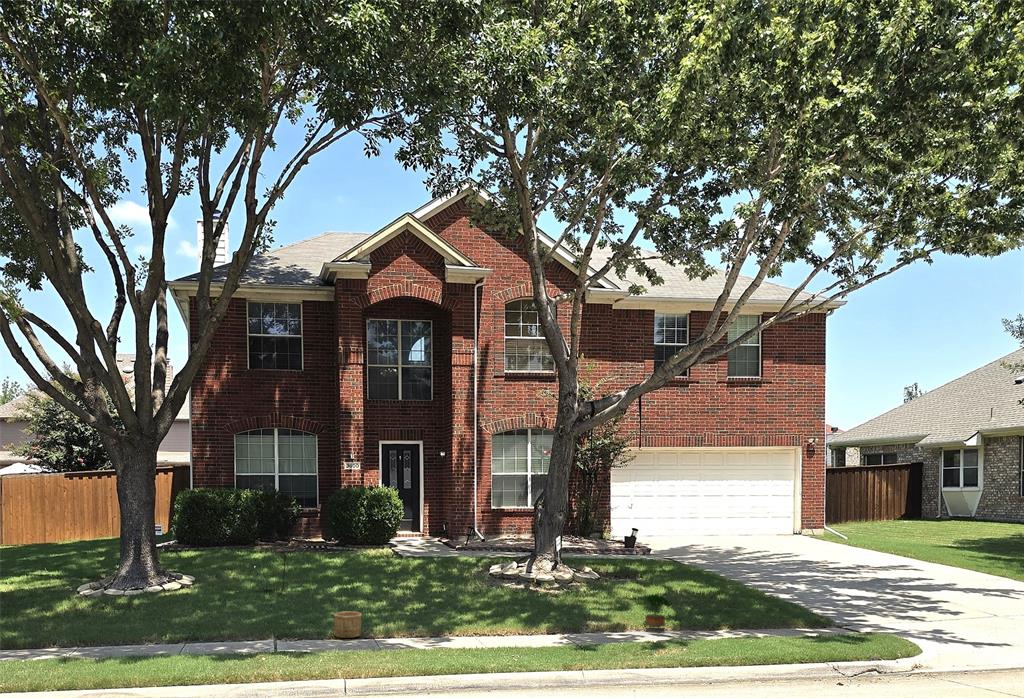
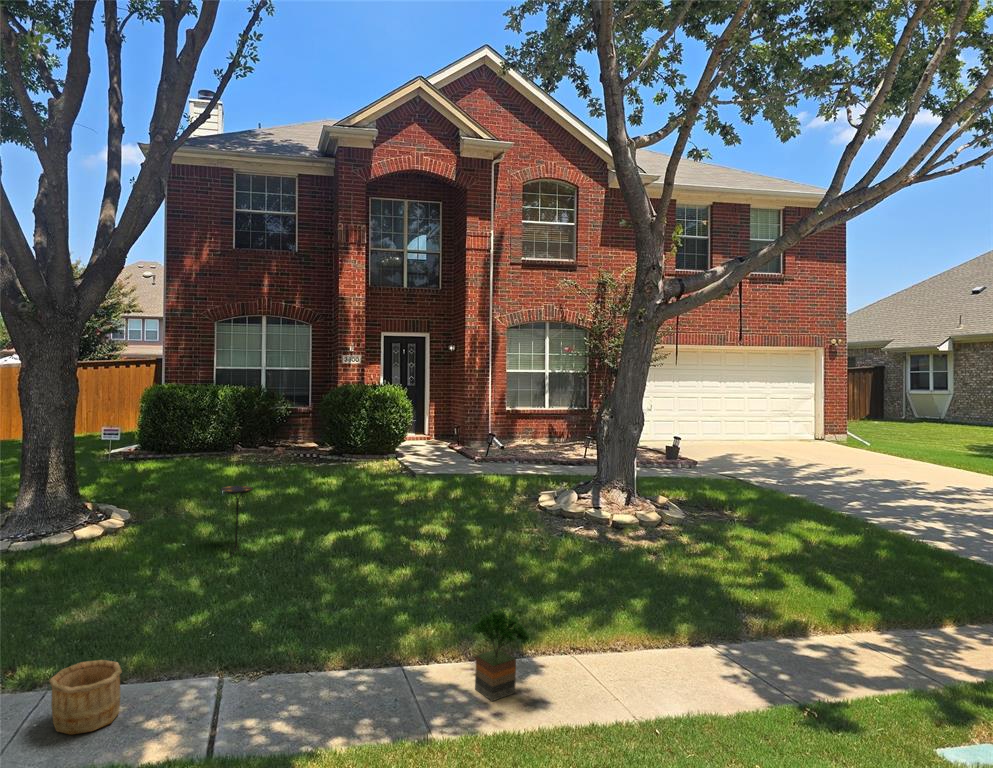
potted tree: present [643,595,670,633] -> present [471,611,529,701]
wooden bucket: present [334,611,362,638] -> present [49,660,122,735]

